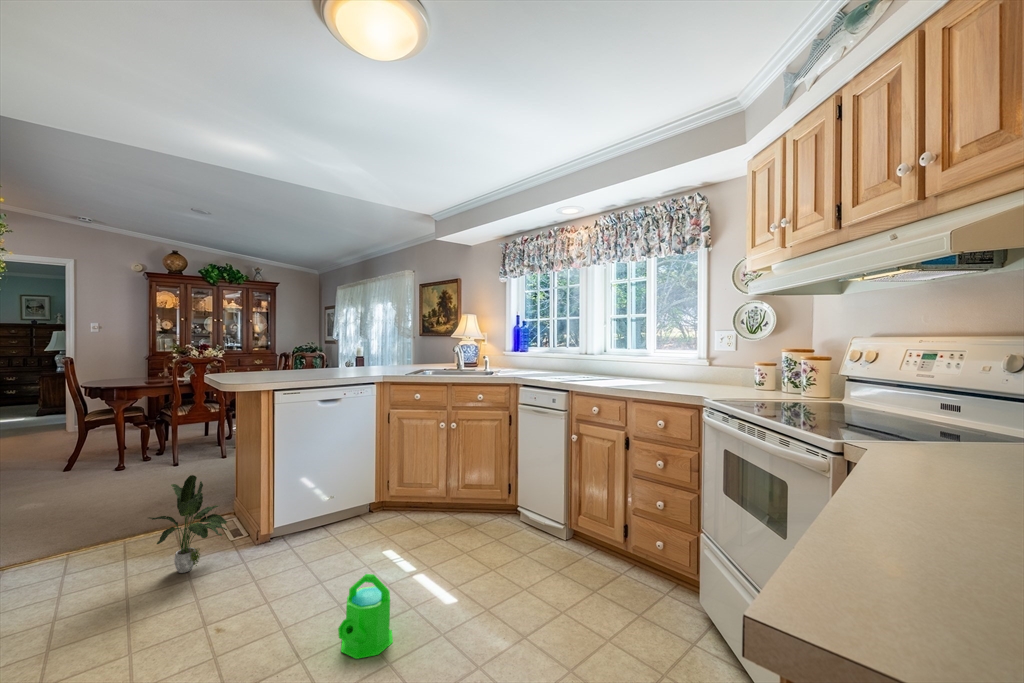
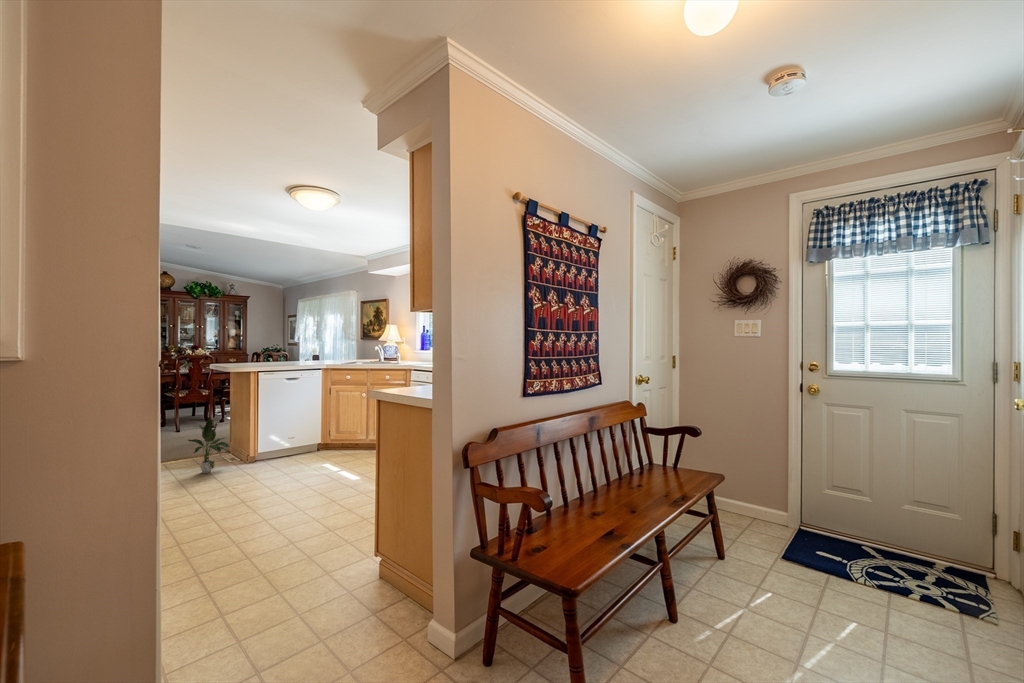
watering can: present [338,574,393,659] -> none [295,457,324,494]

